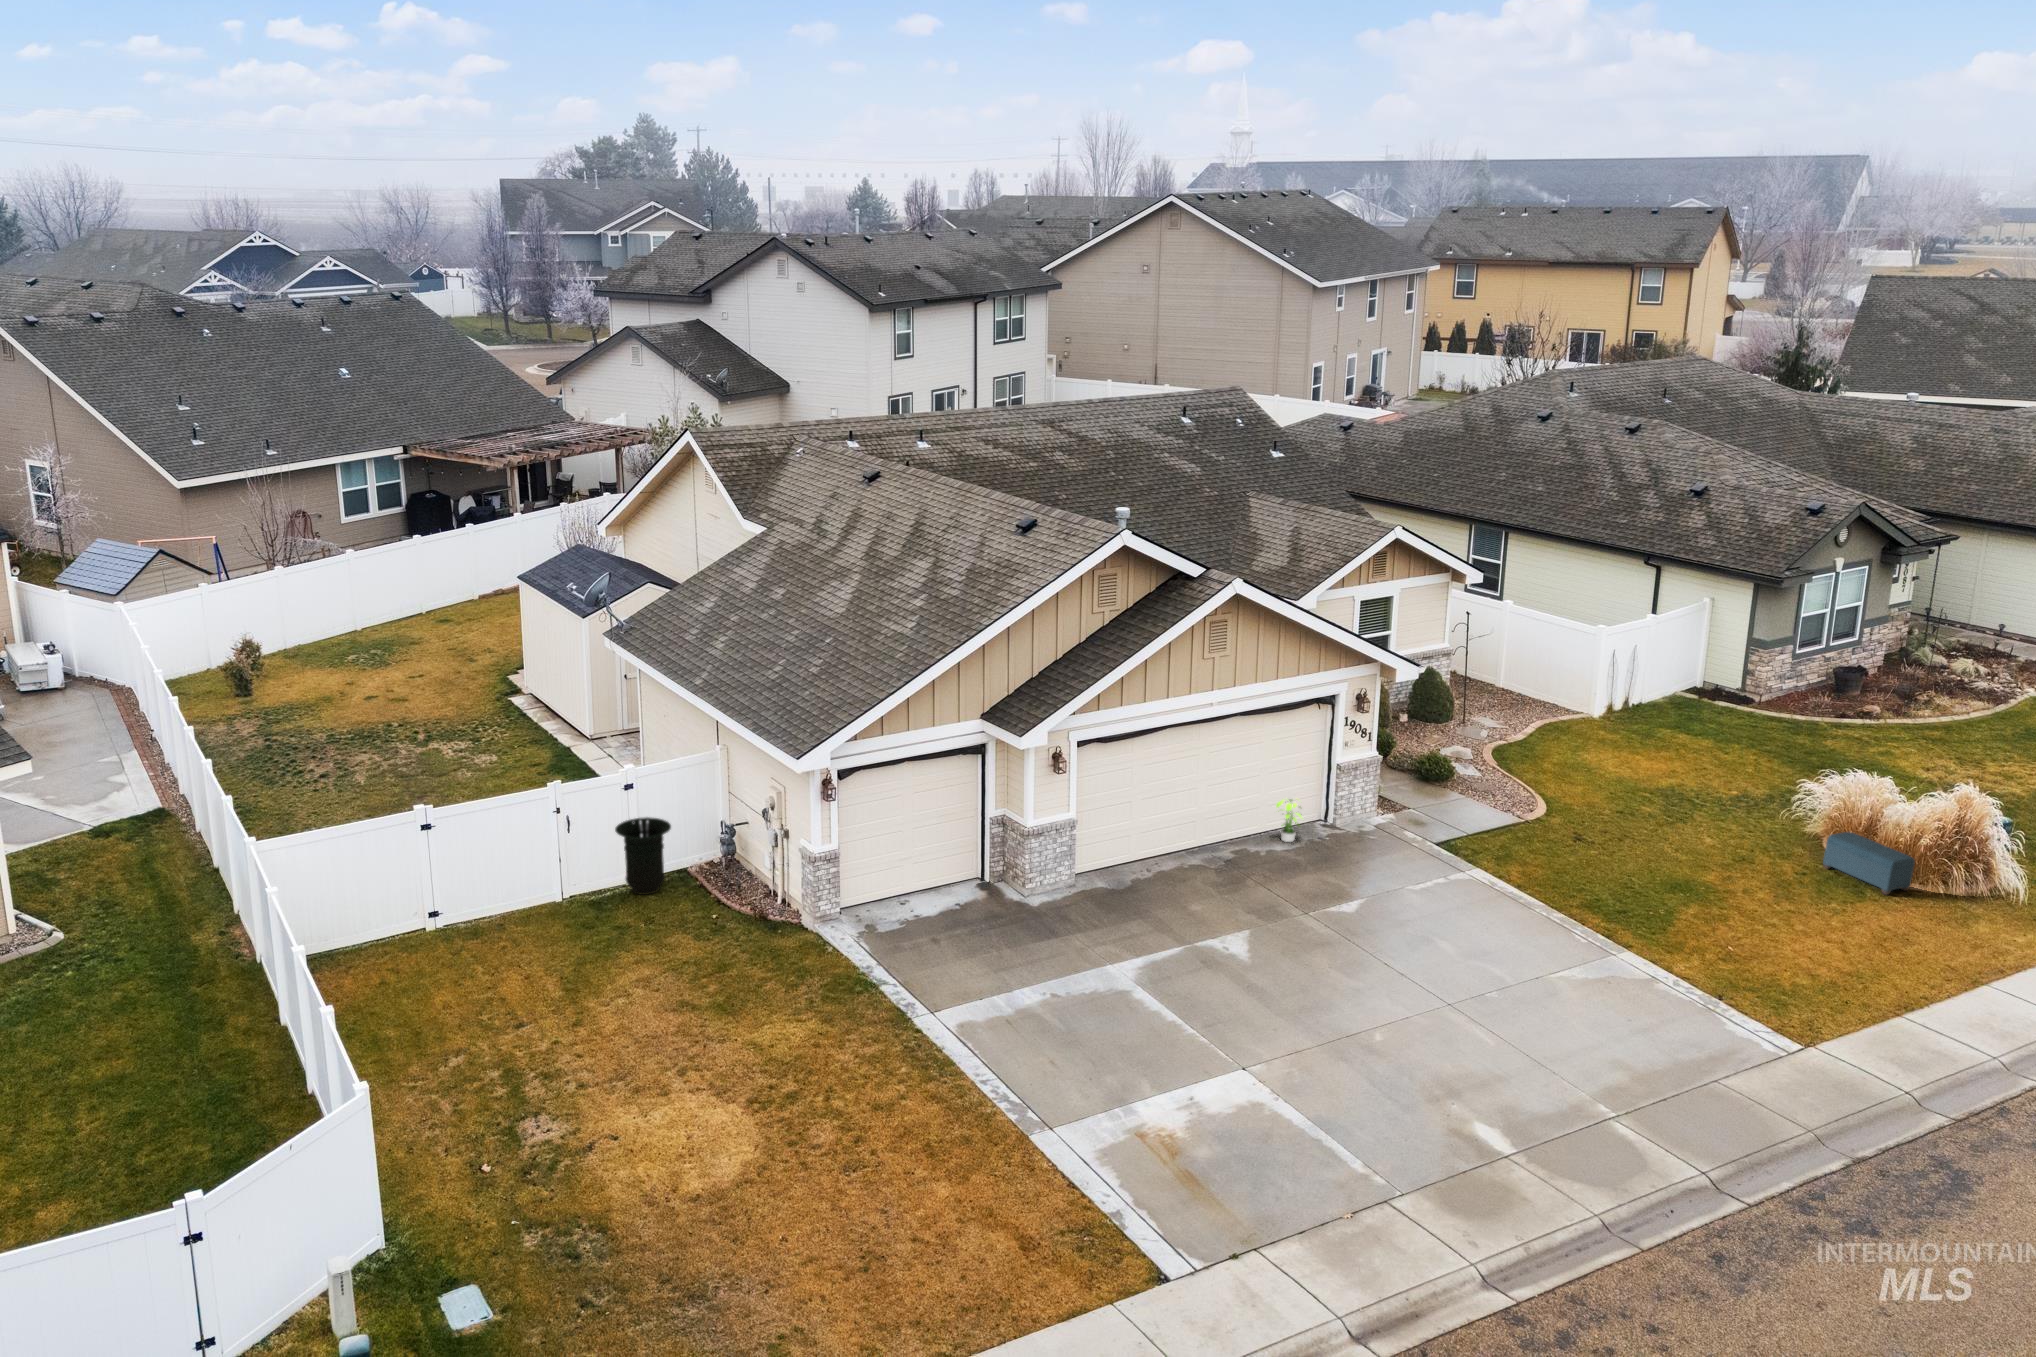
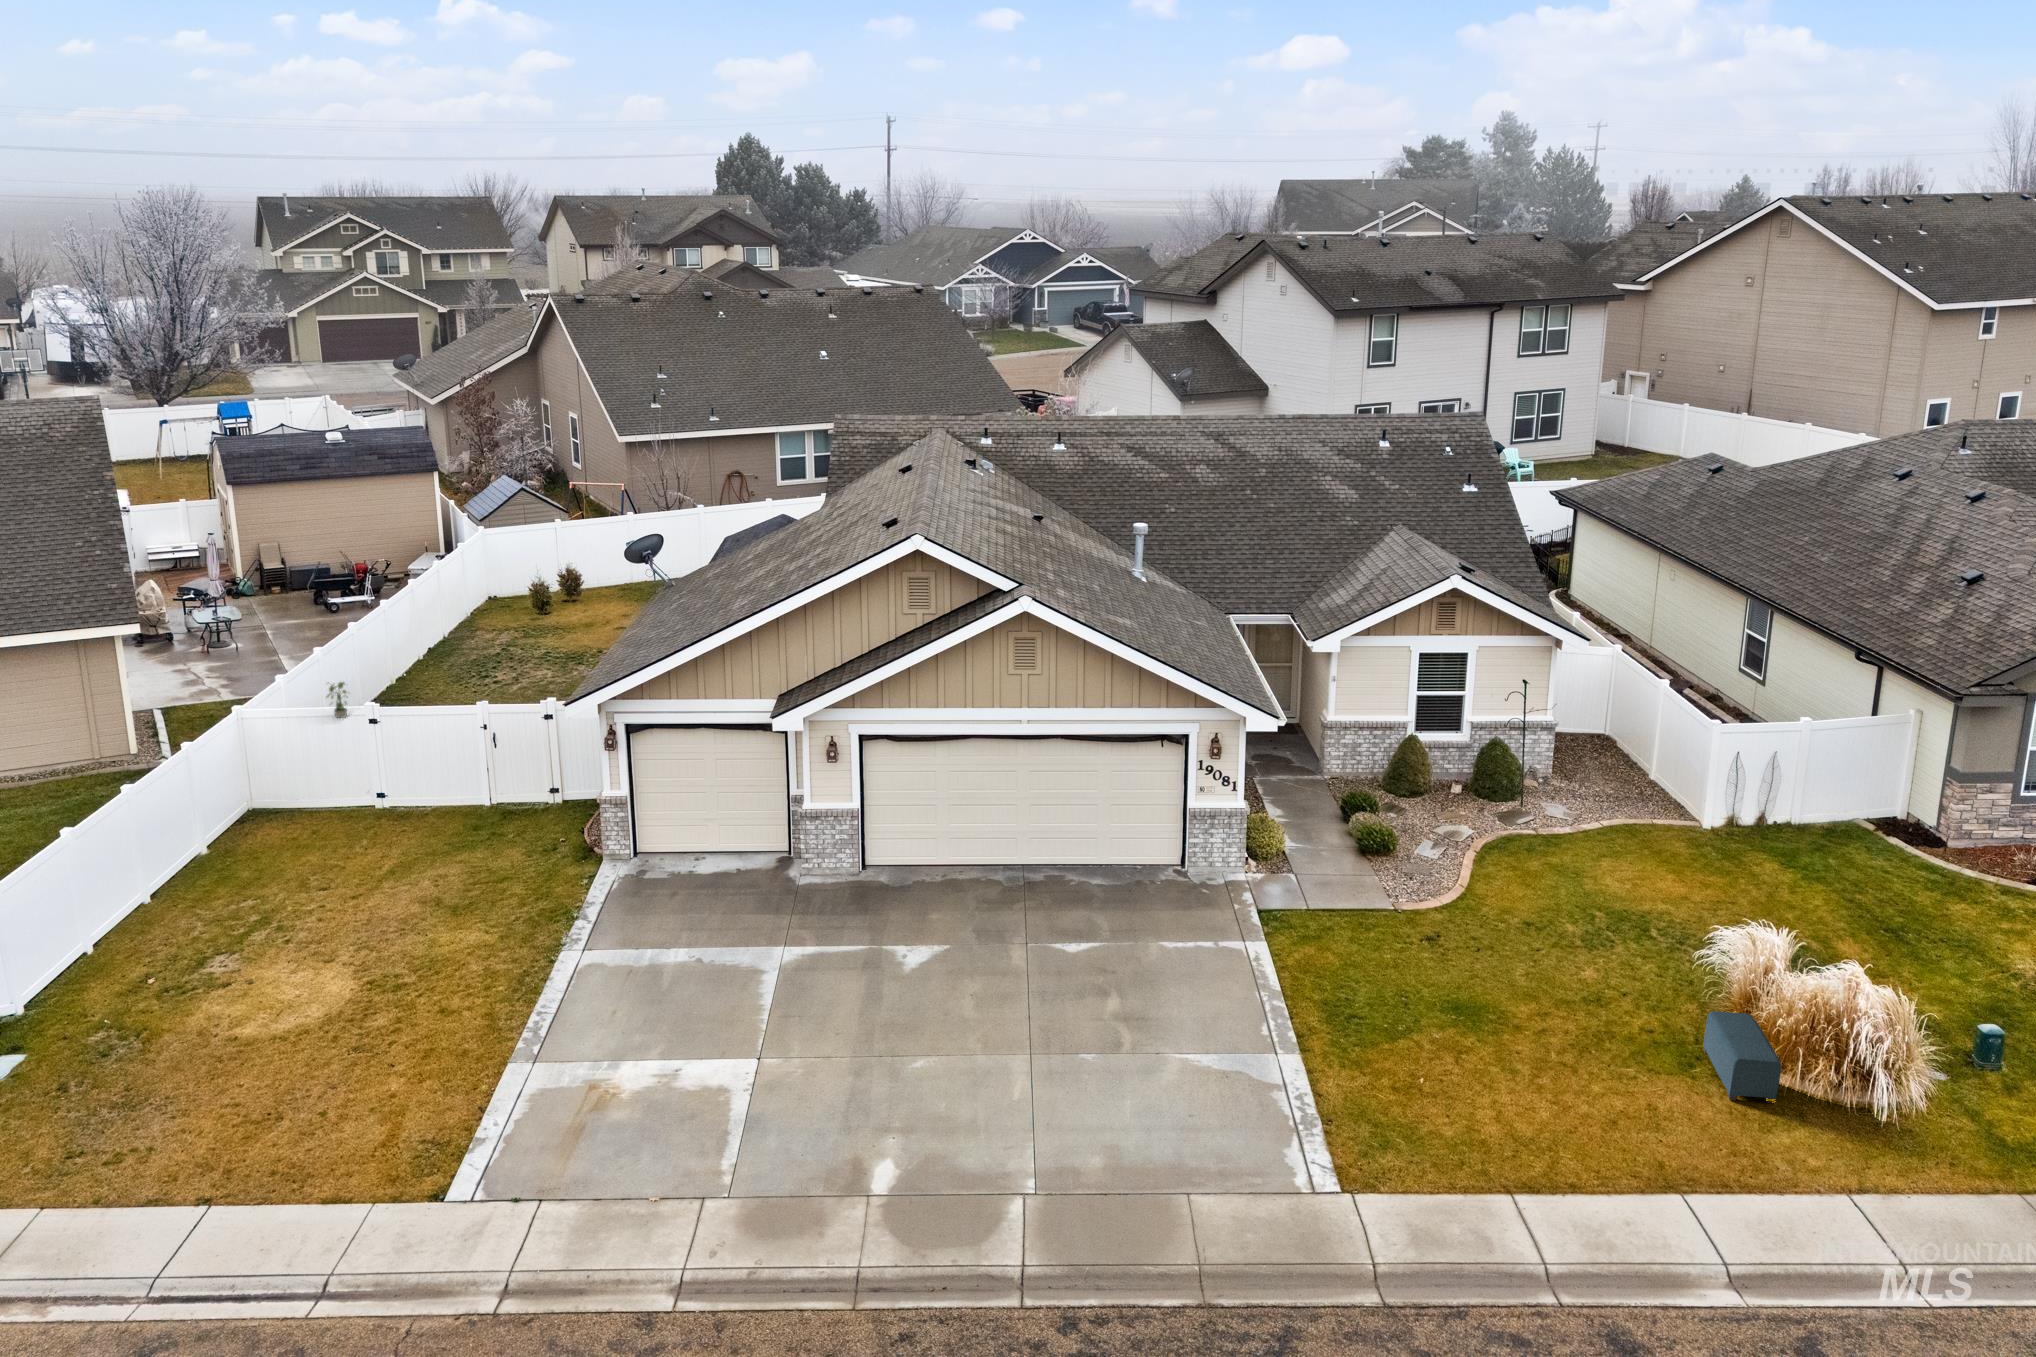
potted plant: present [1276,798,1302,842] -> present [326,682,347,718]
trash can: present [615,817,671,895] -> none [518,741,567,806]

